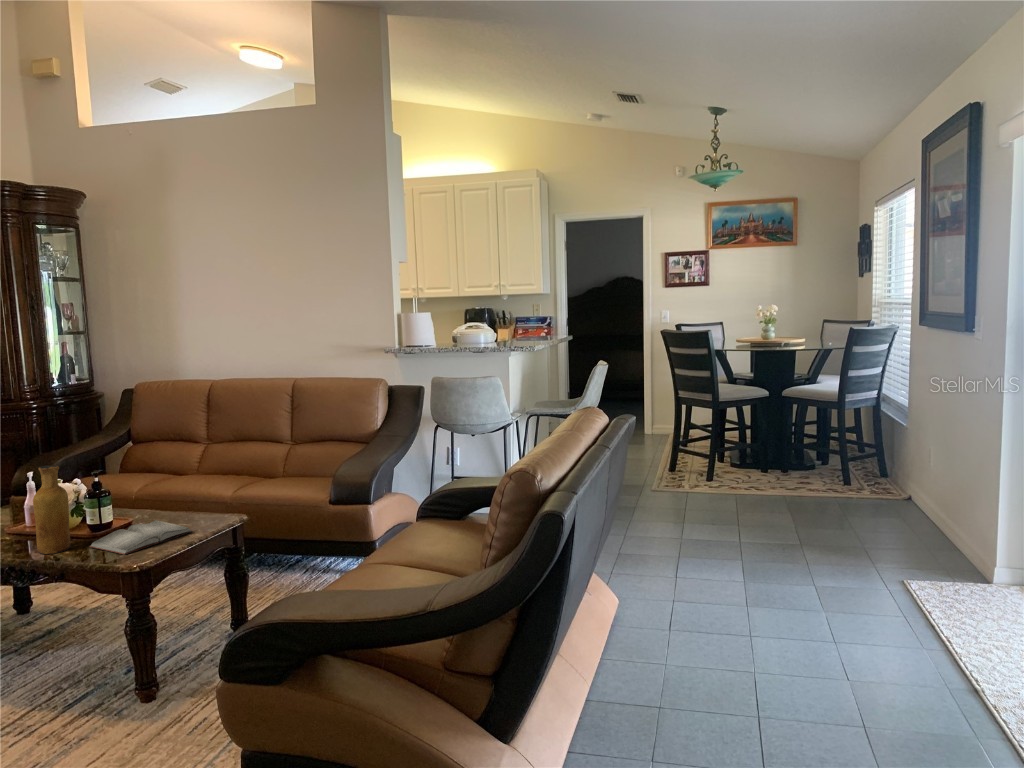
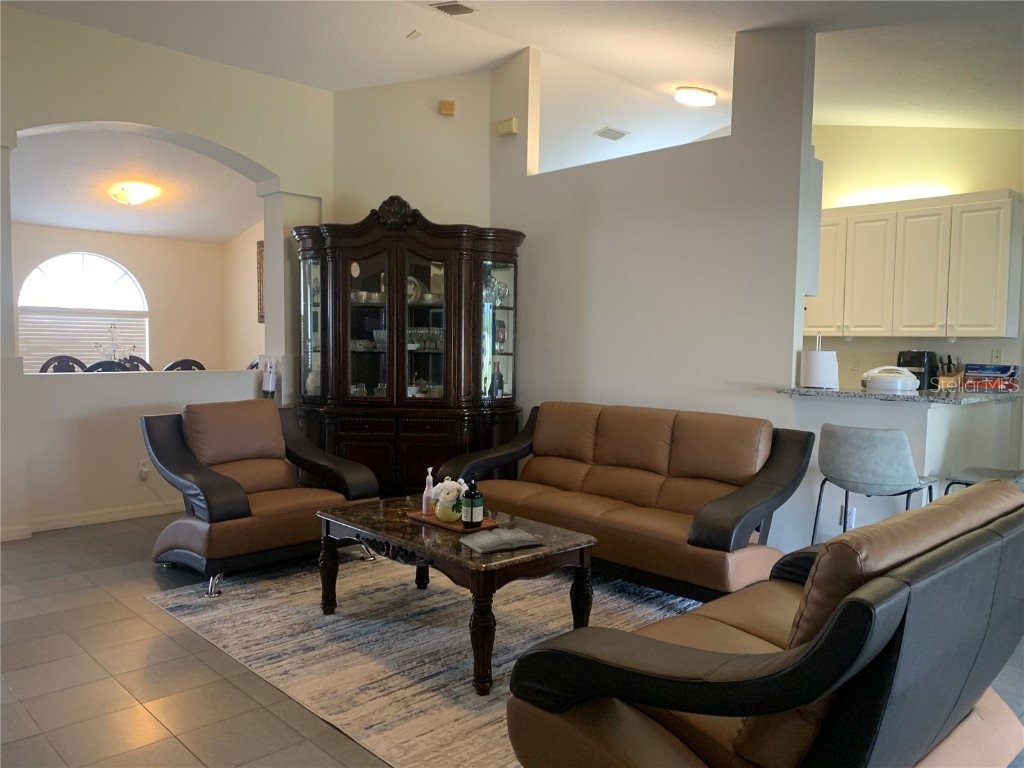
vase: present [33,466,71,554] -> none [421,464,448,541]

